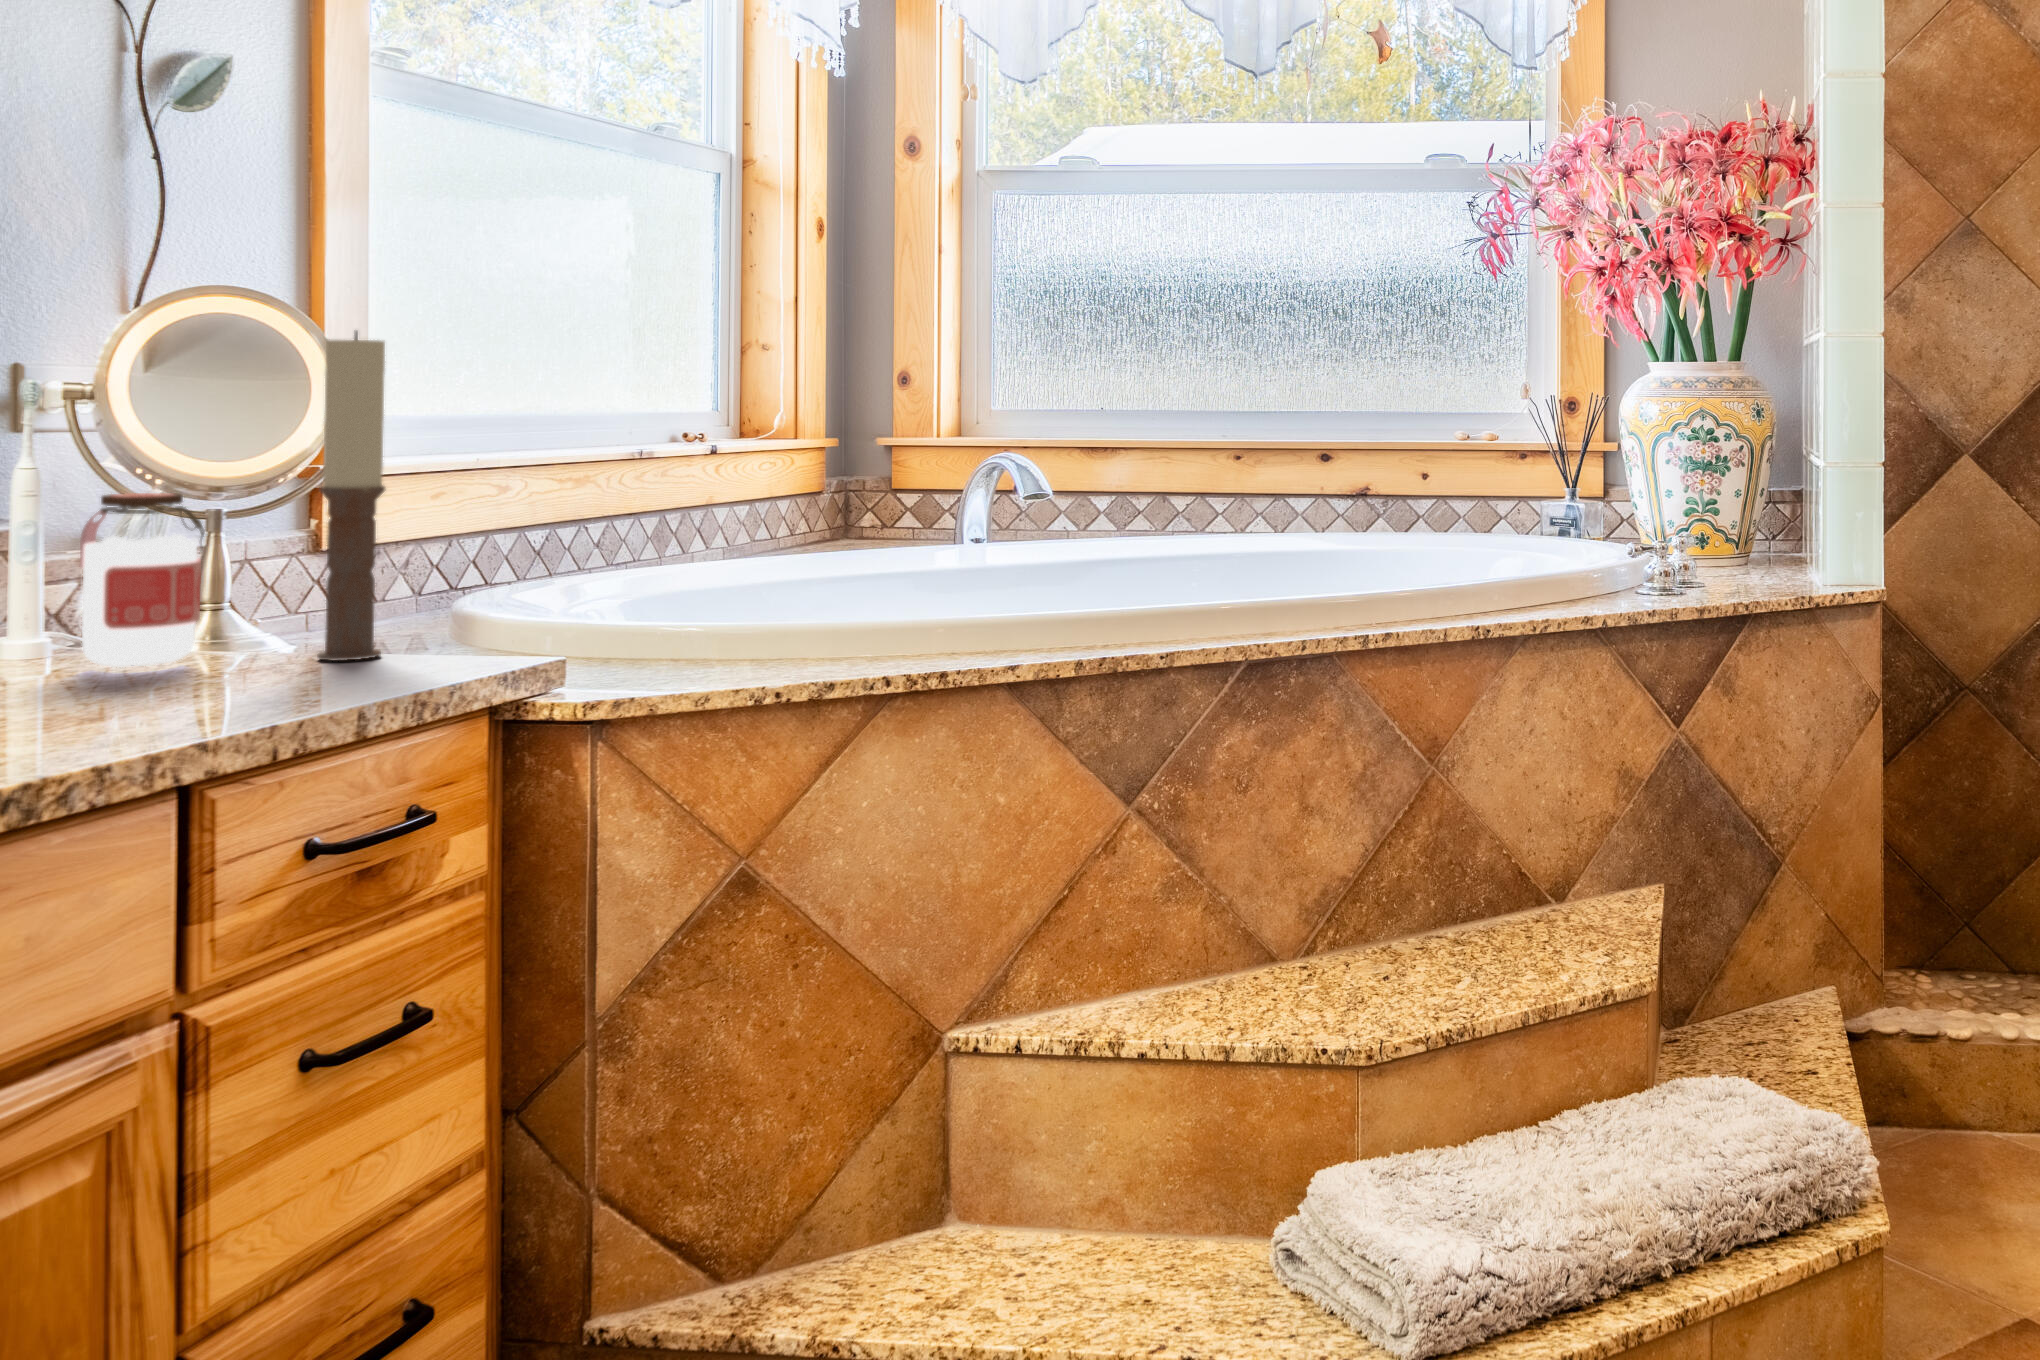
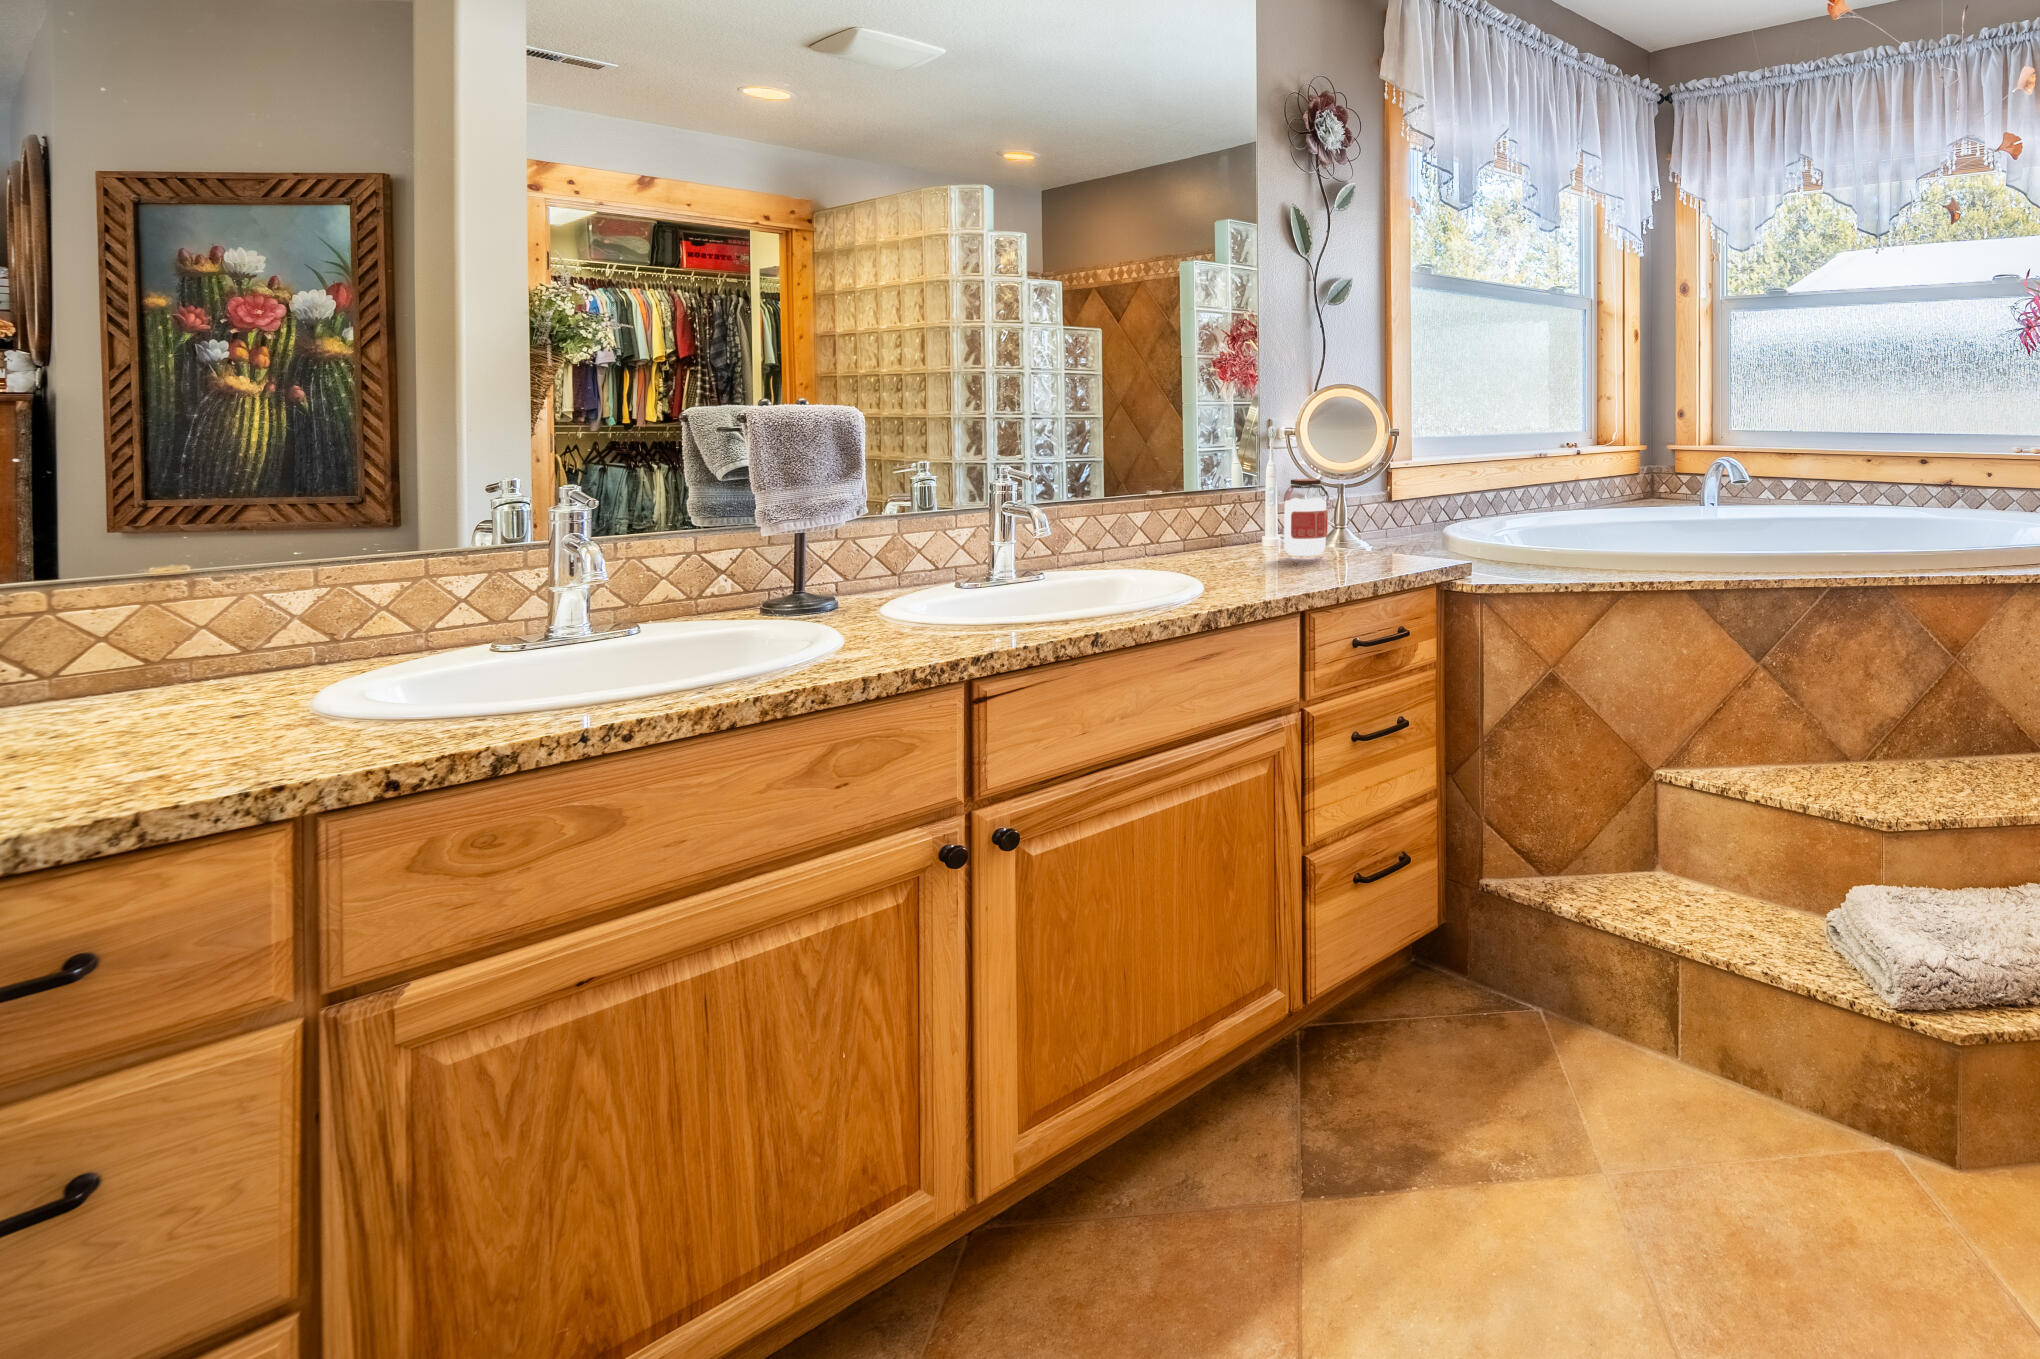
candle: present [317,331,386,661] -> none [1372,405,1397,558]

